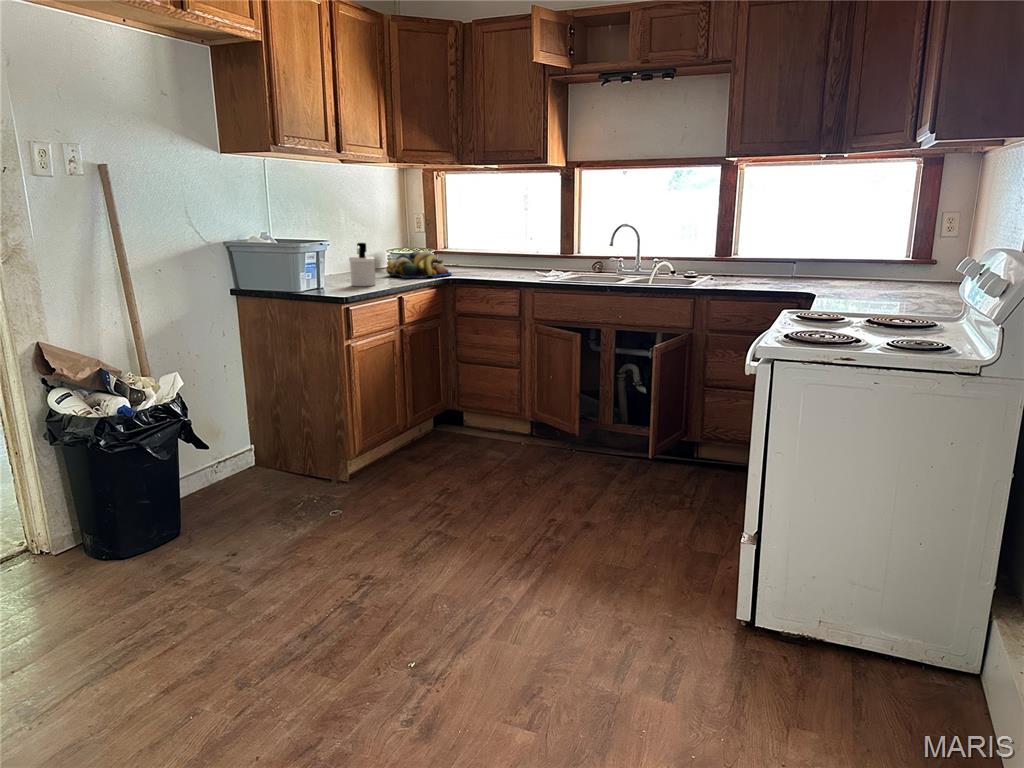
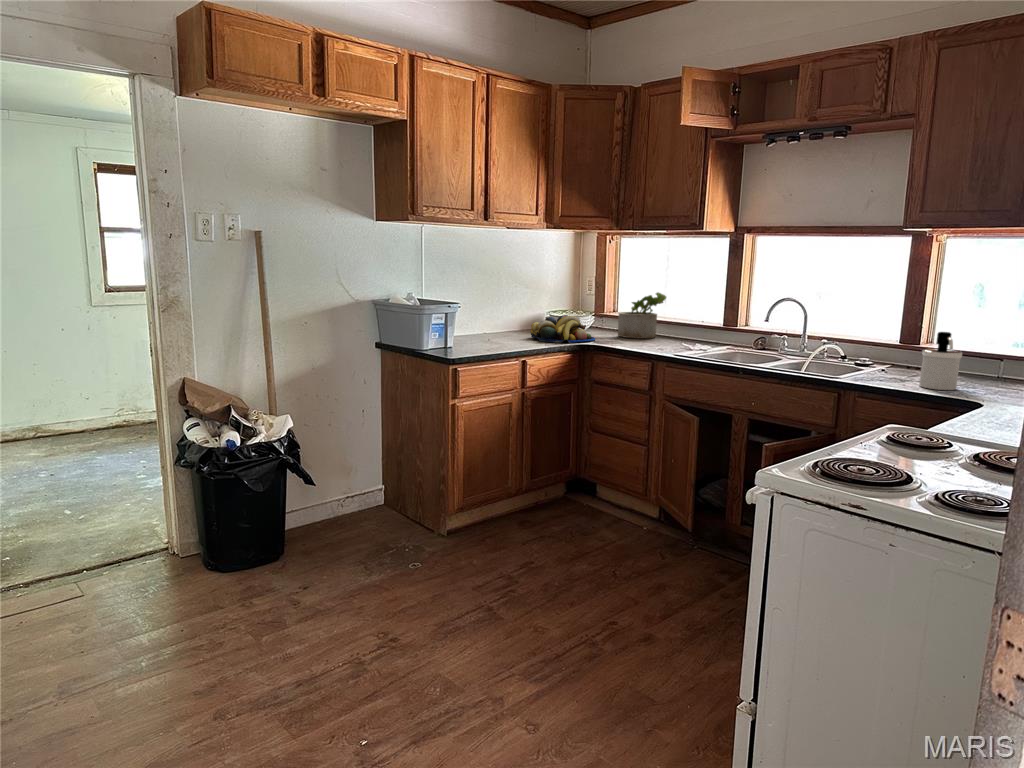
potted plant: none [465,226,508,271] -> present [618,292,666,338]
soap dispenser: present [349,243,376,286] -> present [919,332,962,390]

